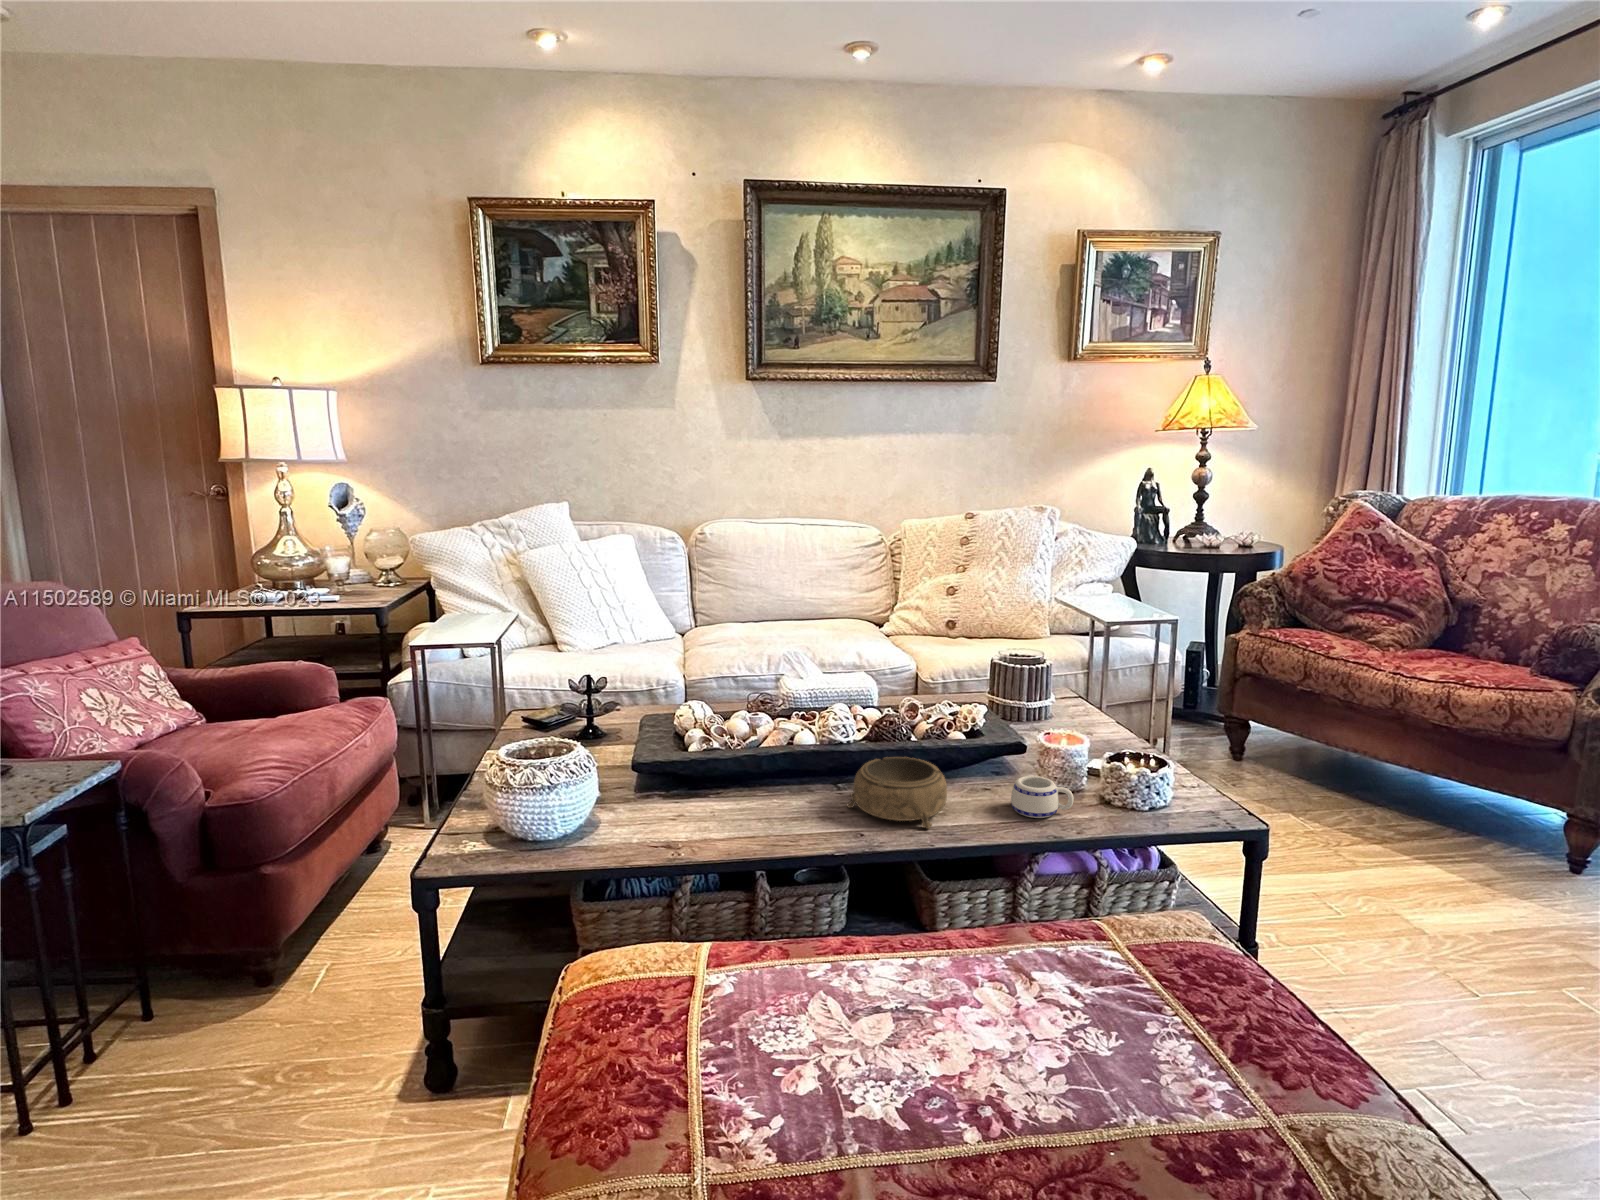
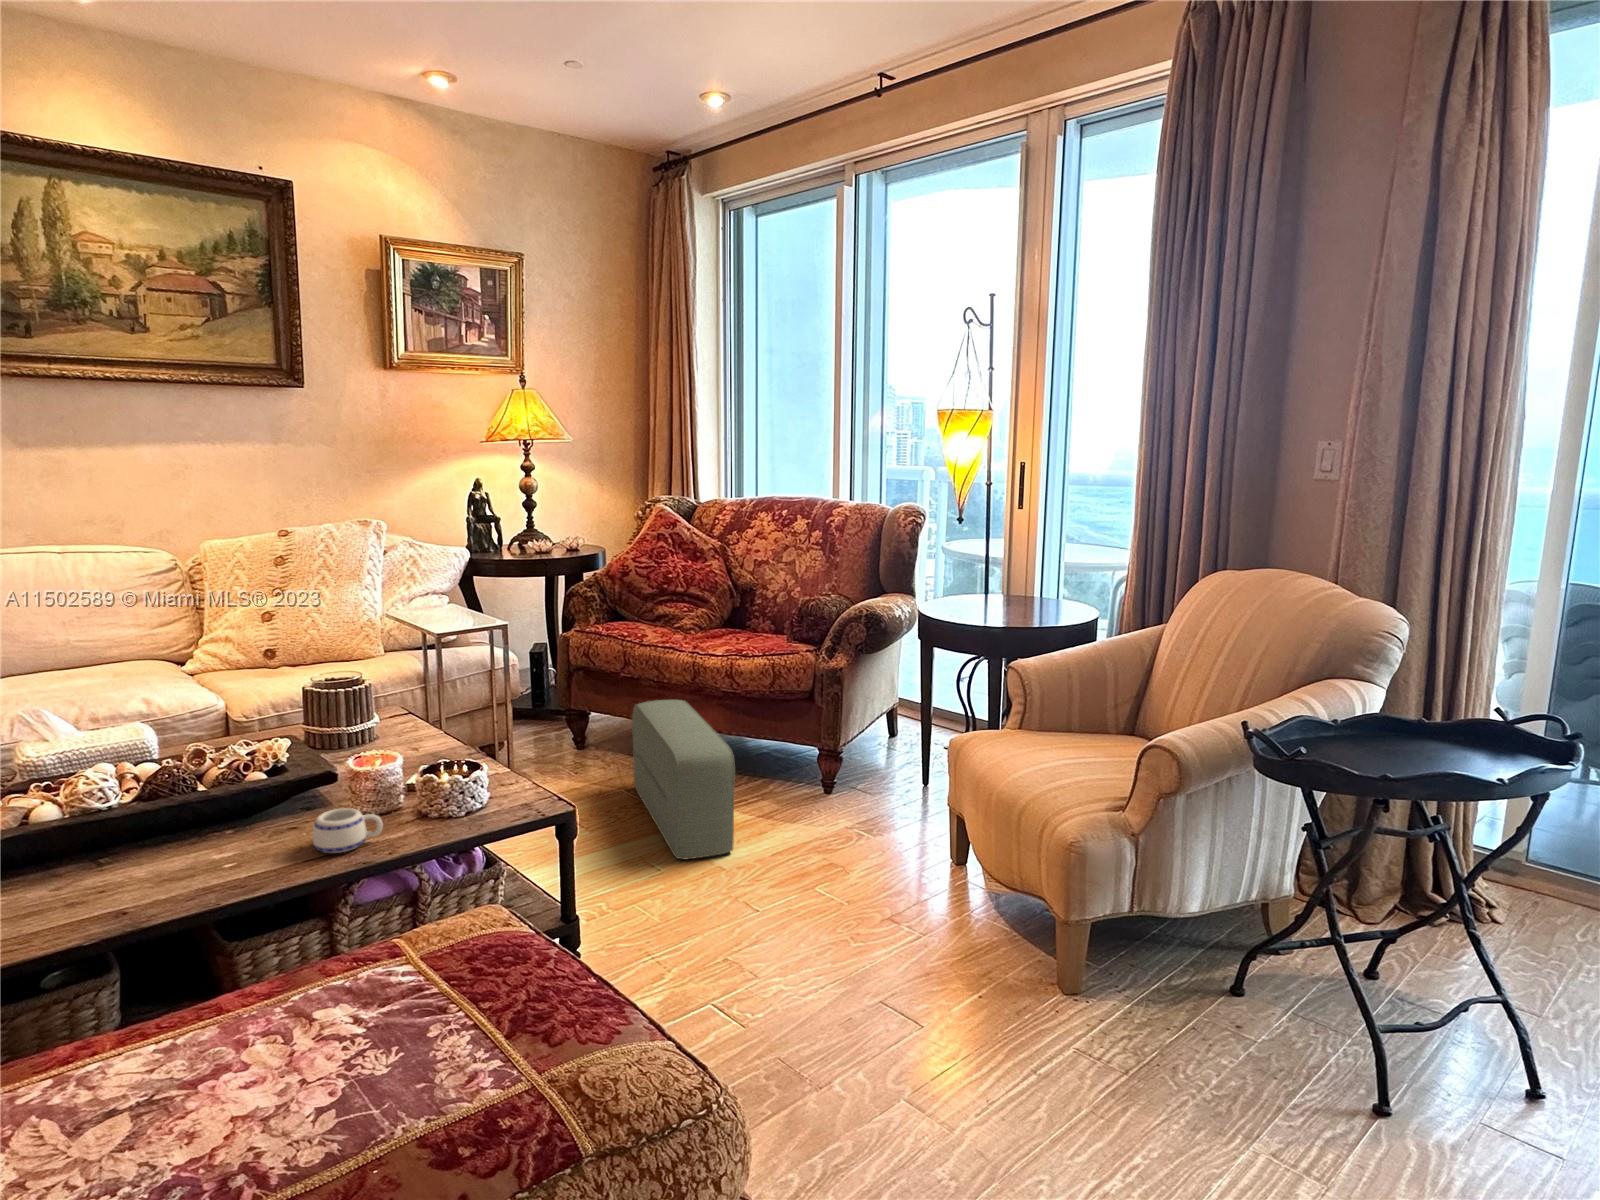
pouf: none [1303,721,1459,919] -> present [632,699,735,859]
decorative bowl: present [847,757,947,829] -> none [93,819,232,897]

